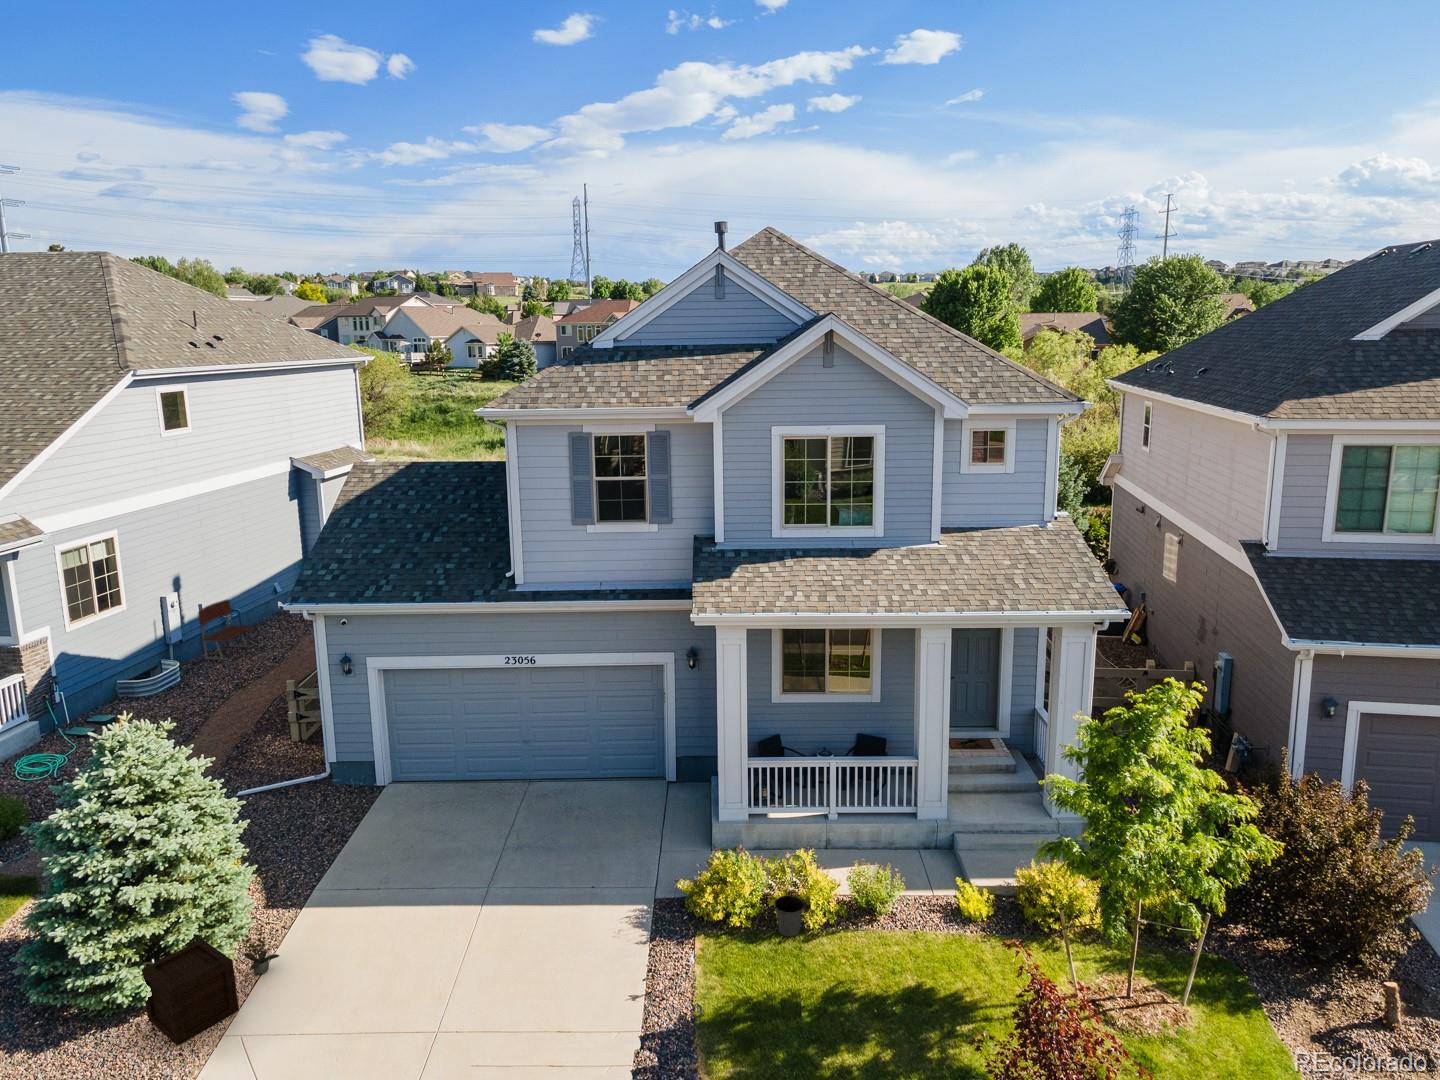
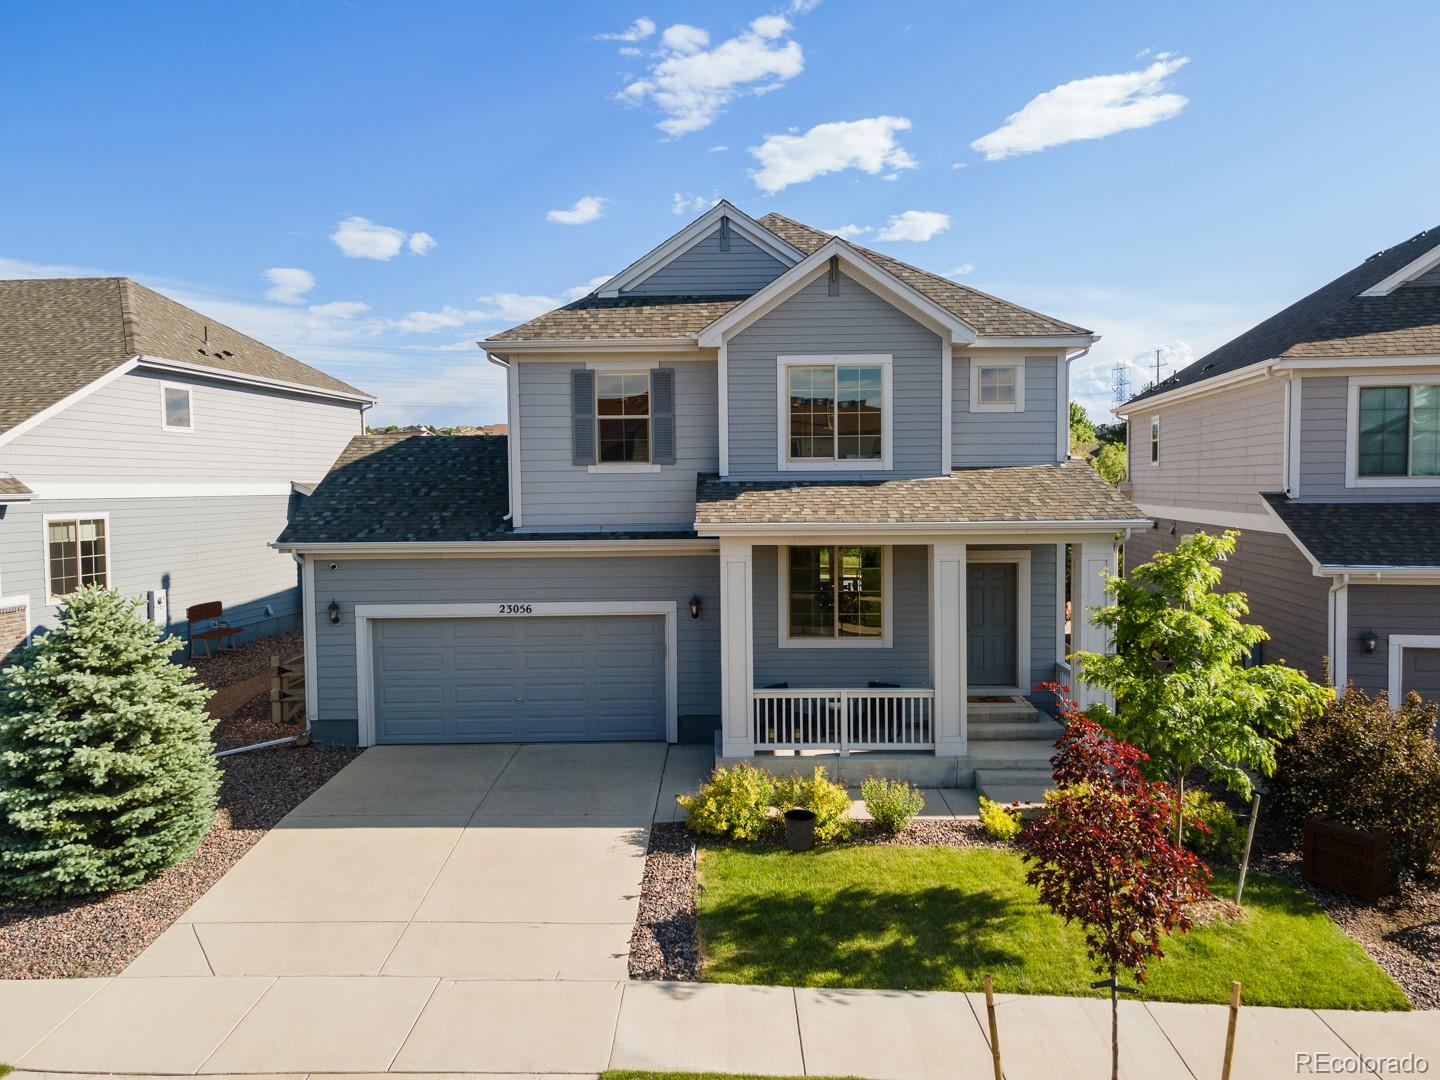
potted plant: present [238,929,279,974] -> present [292,713,312,745]
wooden crate: present [142,939,239,1045] -> present [1302,814,1399,902]

